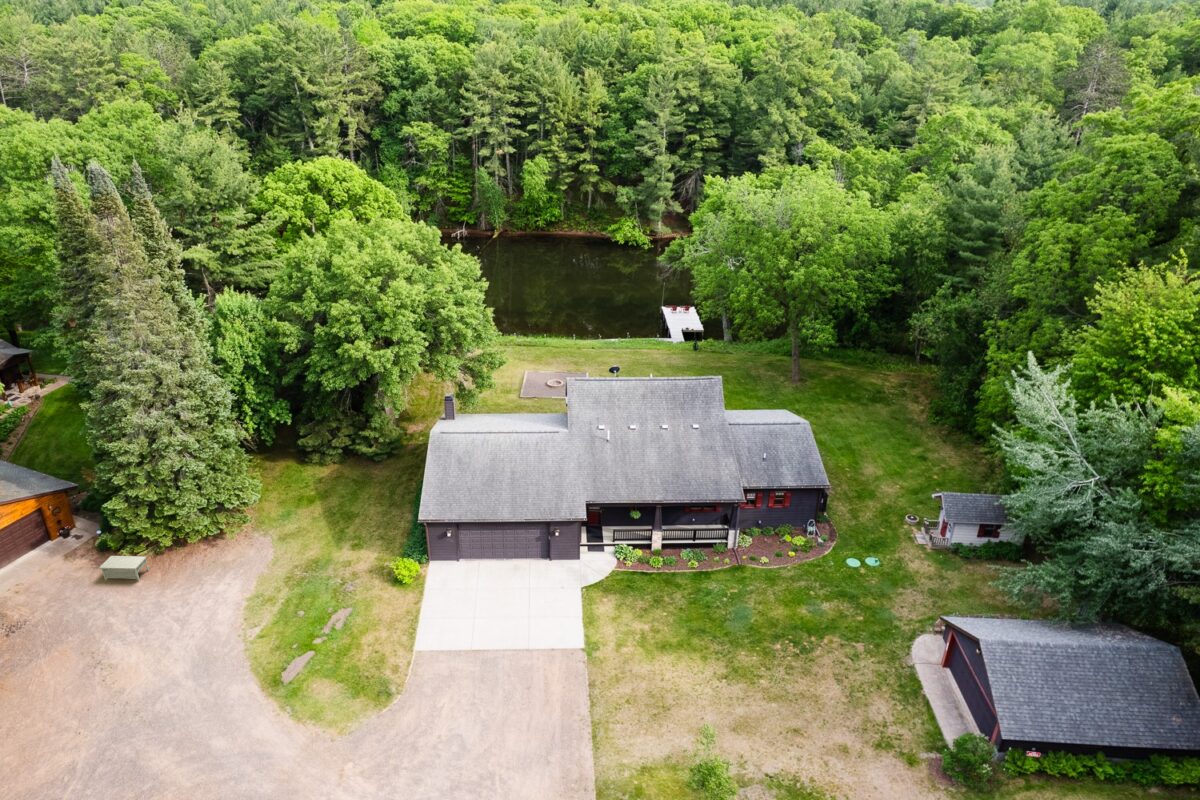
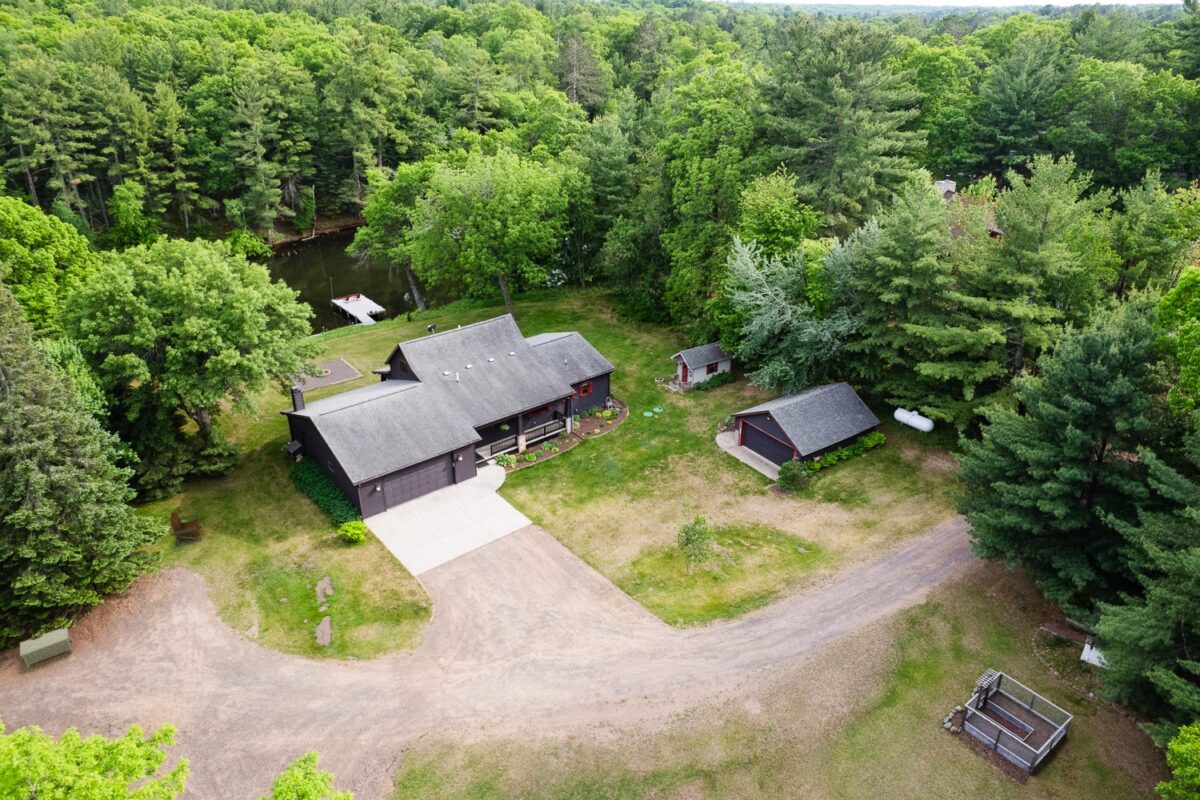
lounge chair: none [286,482,324,519] -> present [170,511,201,547]

